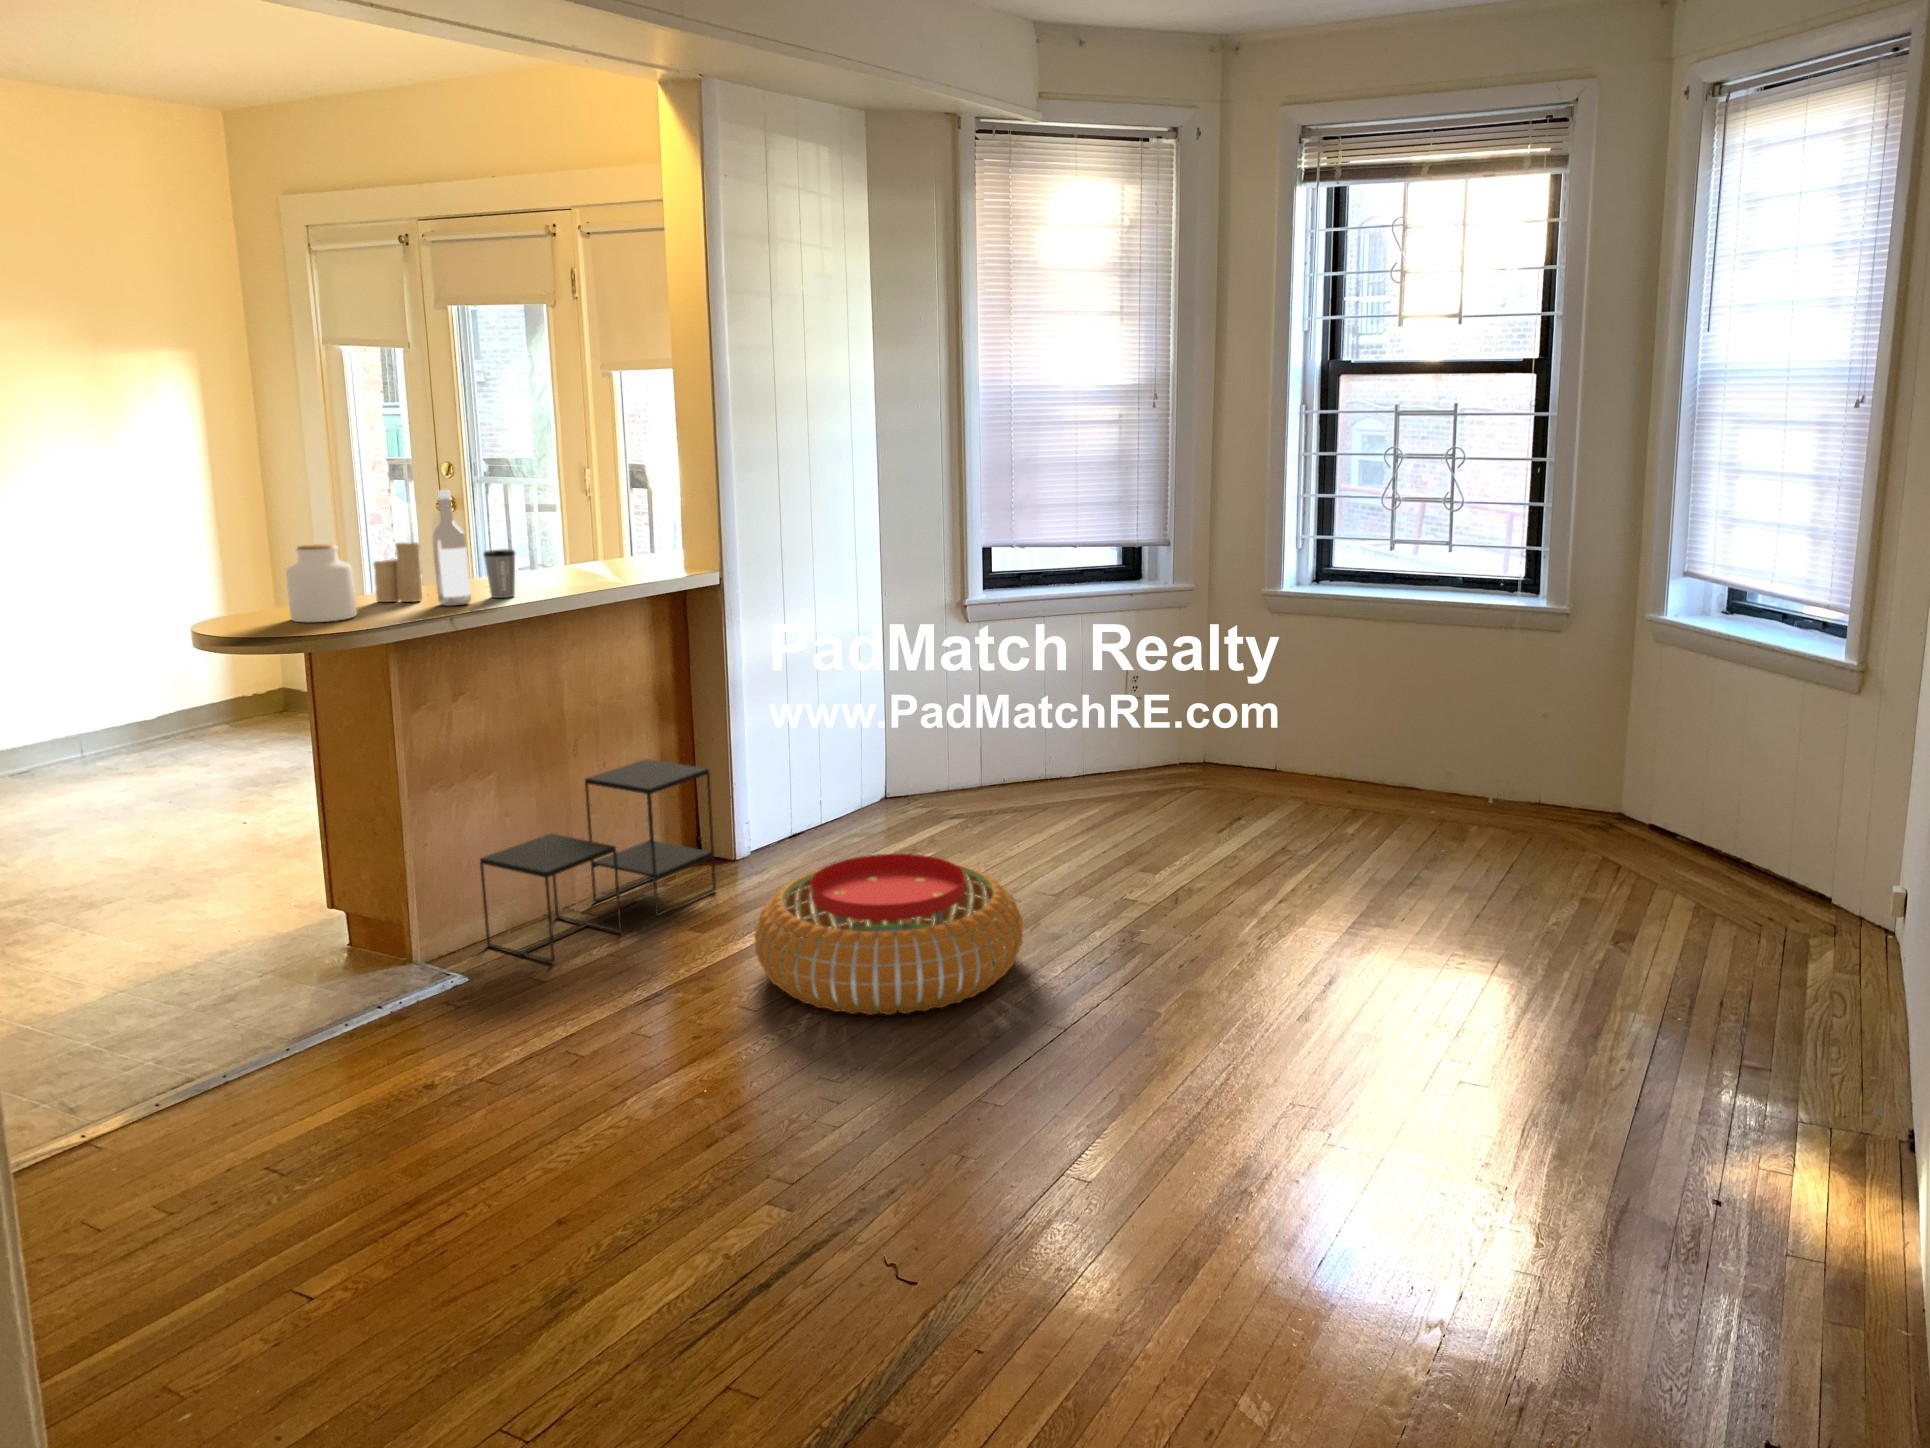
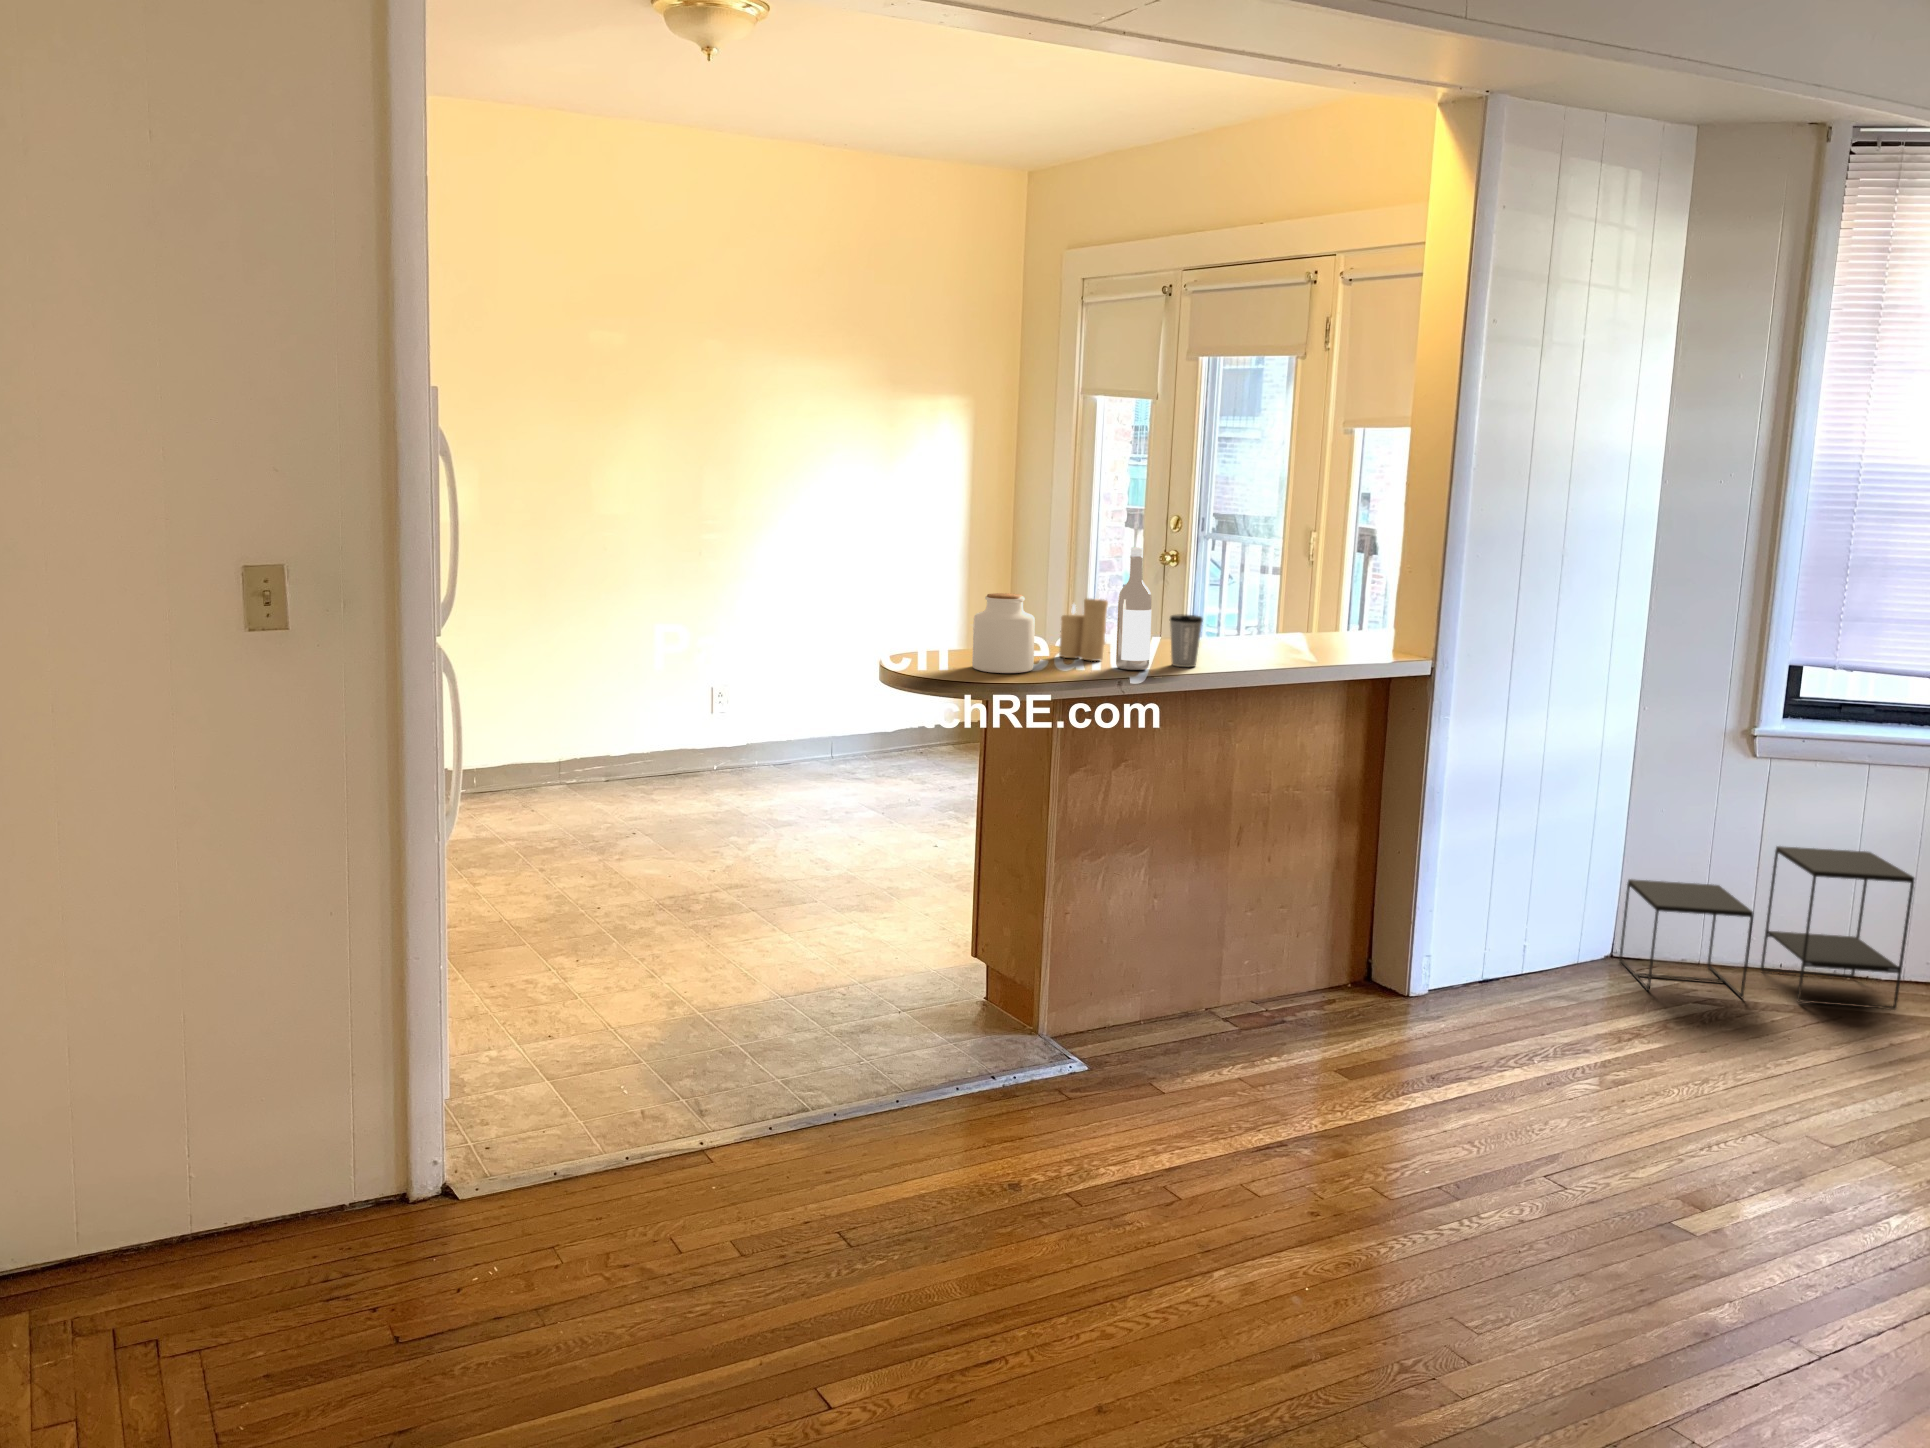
side table: present [480,759,716,963] -> present [1619,846,1915,1010]
pouf: present [754,854,1023,1015] -> none [1402,1040,1781,1274]

